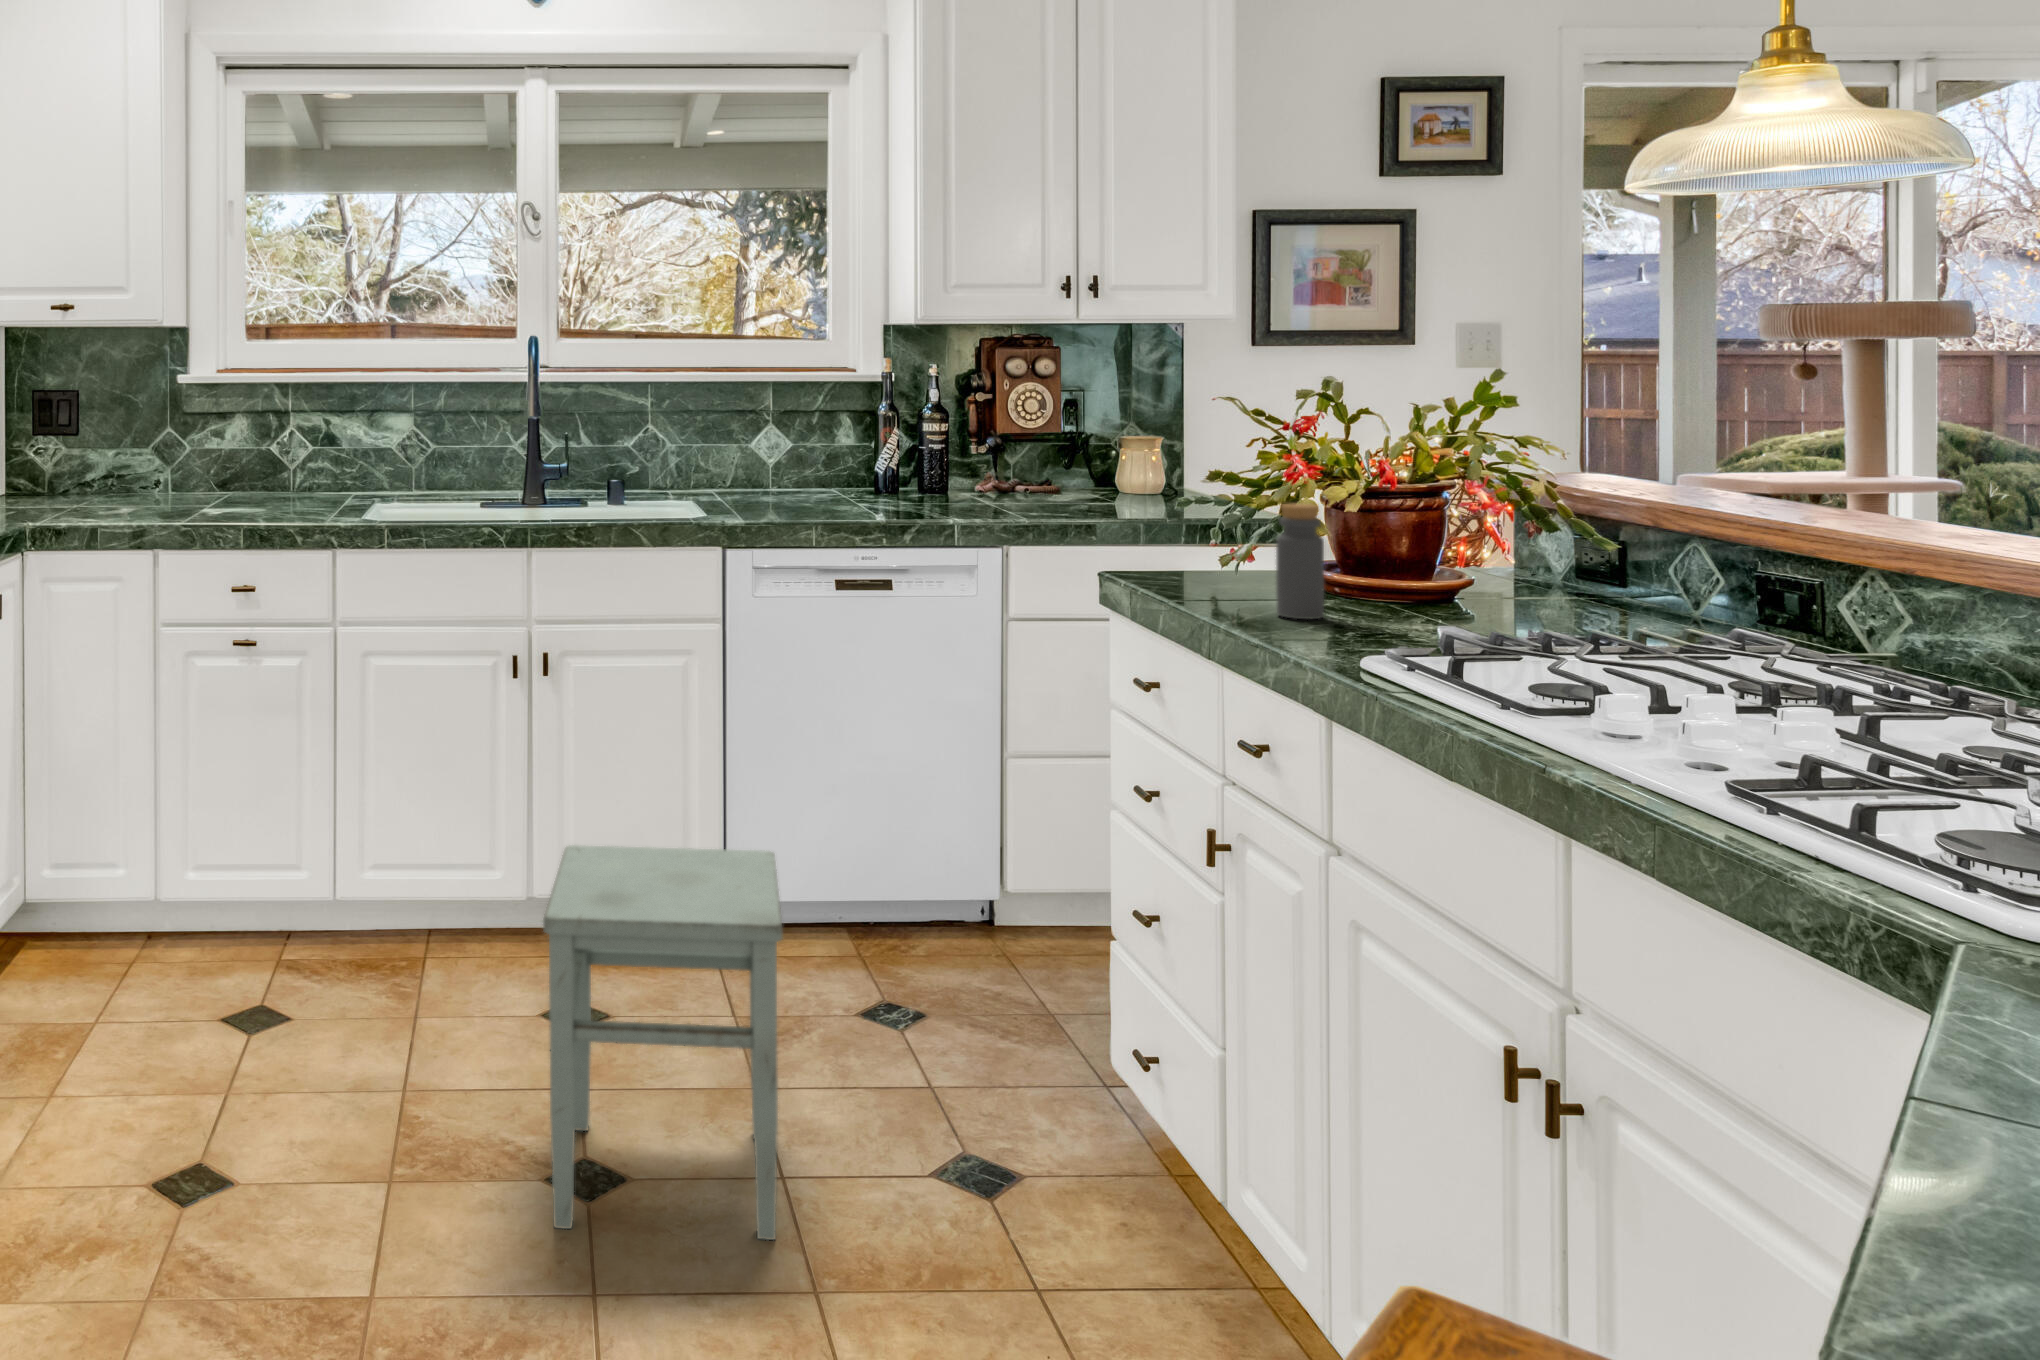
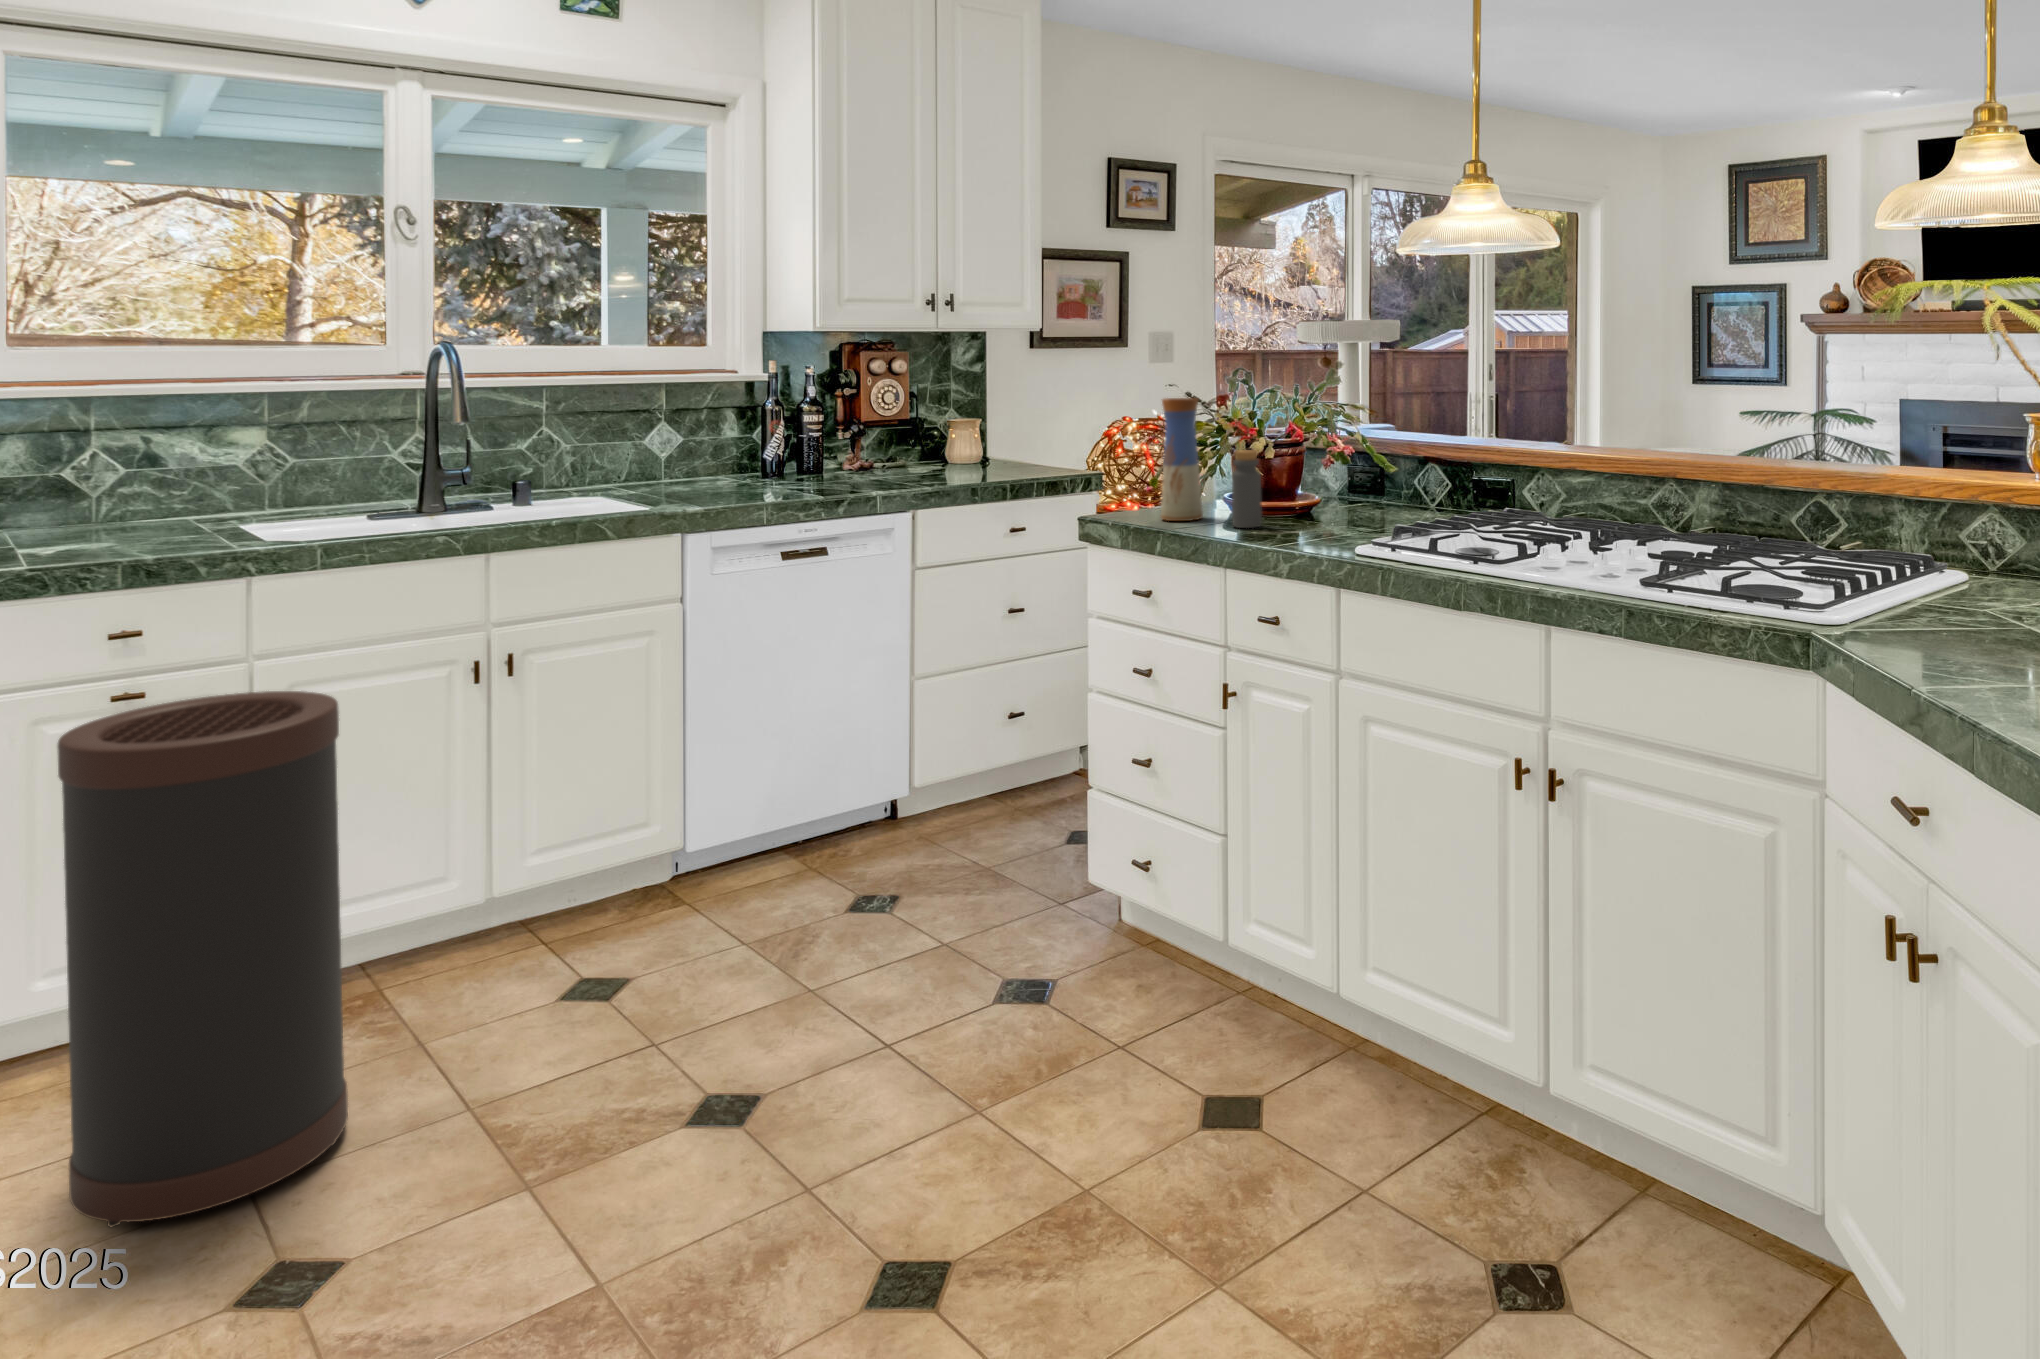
vase: none [1201,423,1265,598] -> present [1161,398,1203,521]
trash can: none [121,650,324,1097] -> present [58,691,348,1227]
stool: present [543,845,782,1240] -> none [659,778,920,1155]

